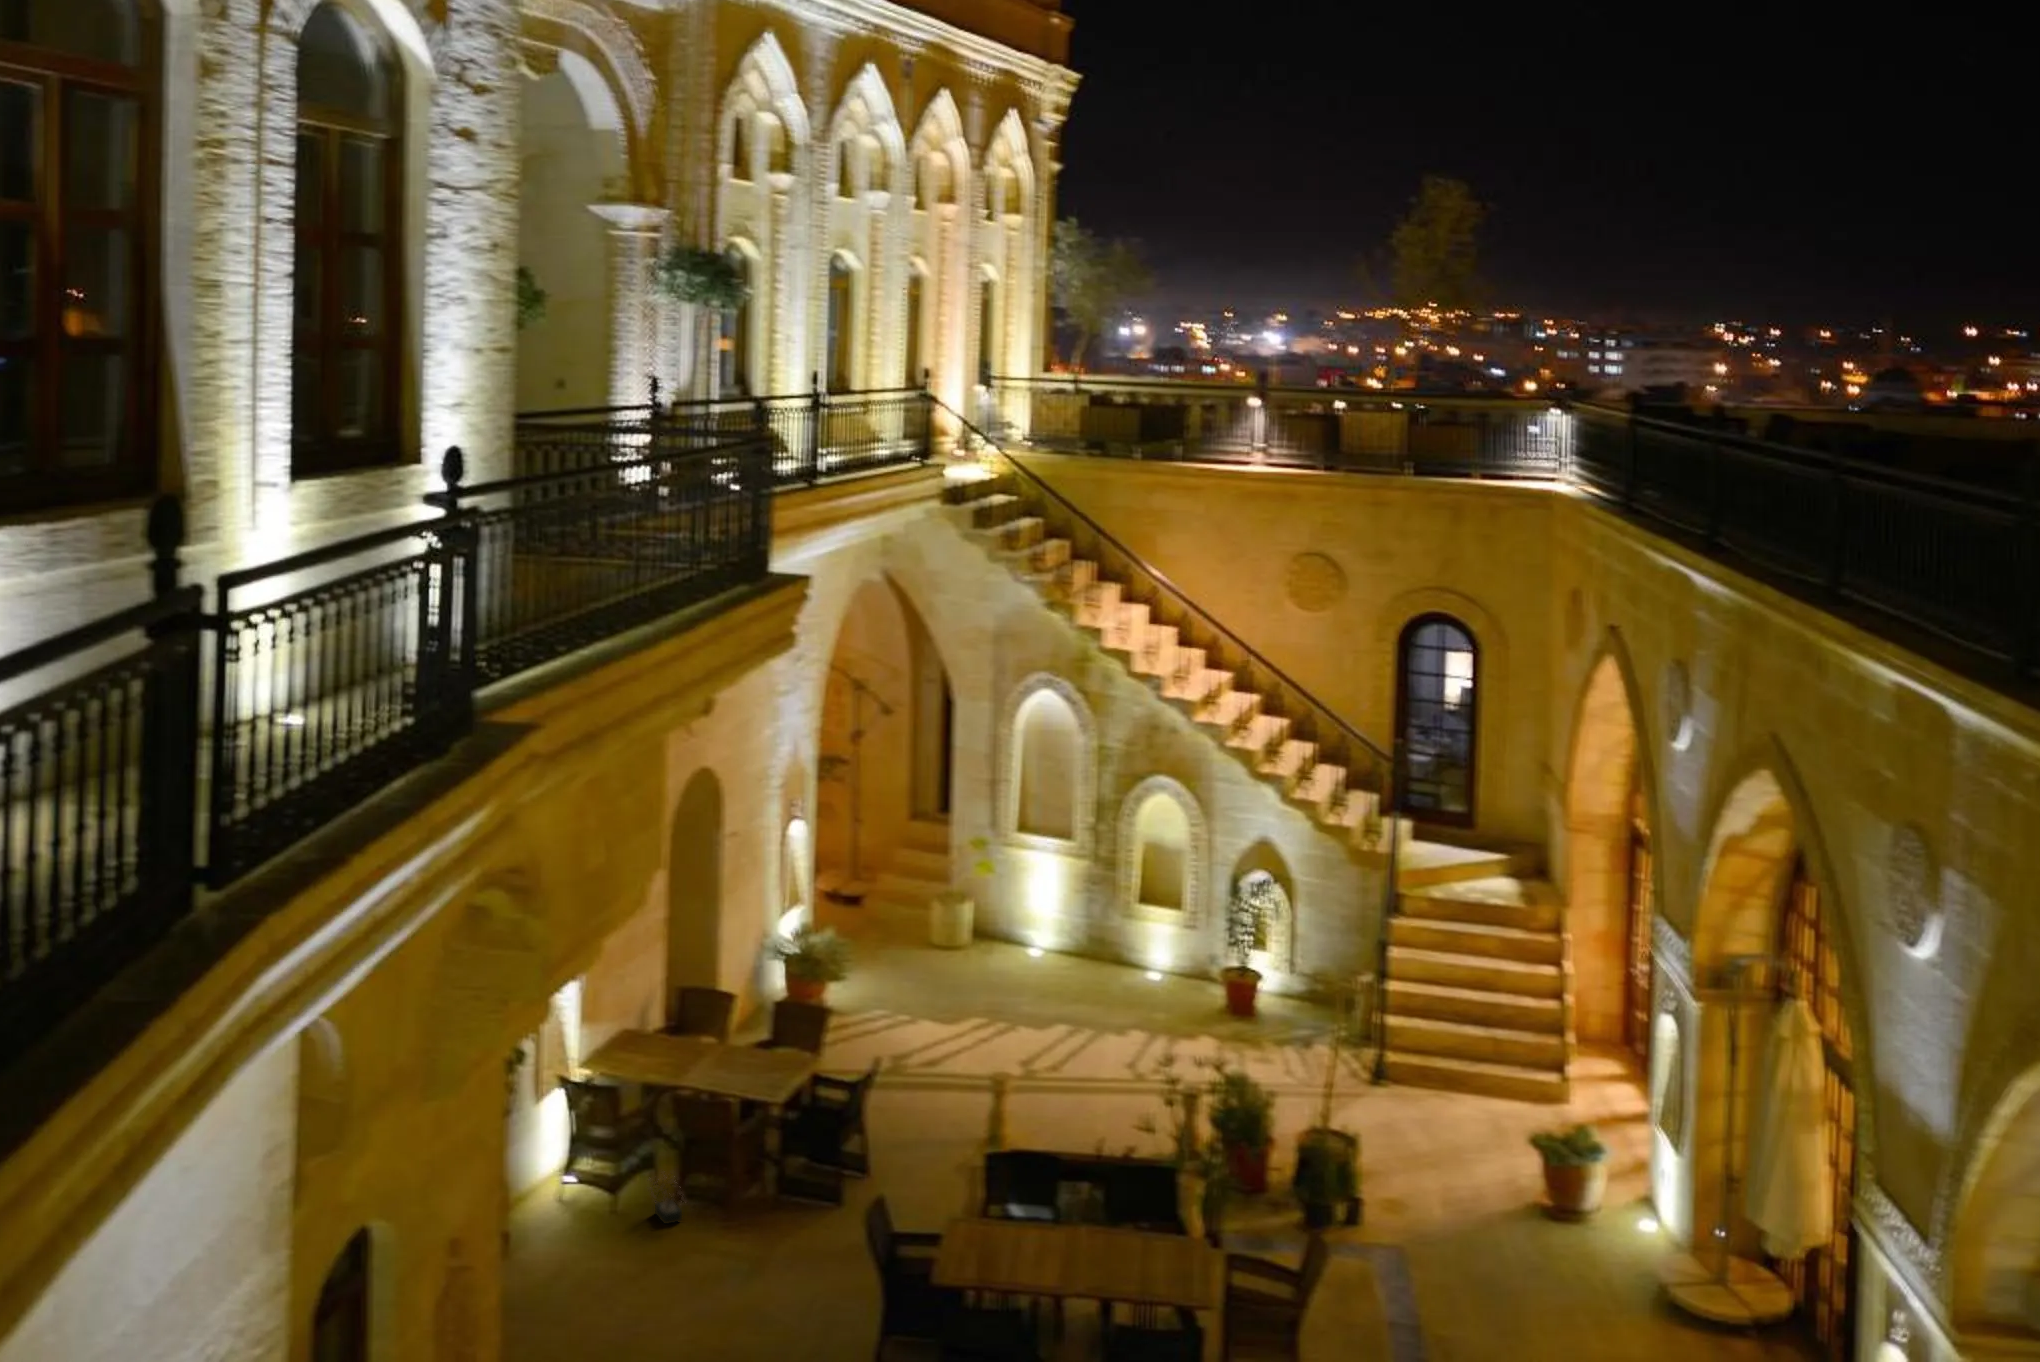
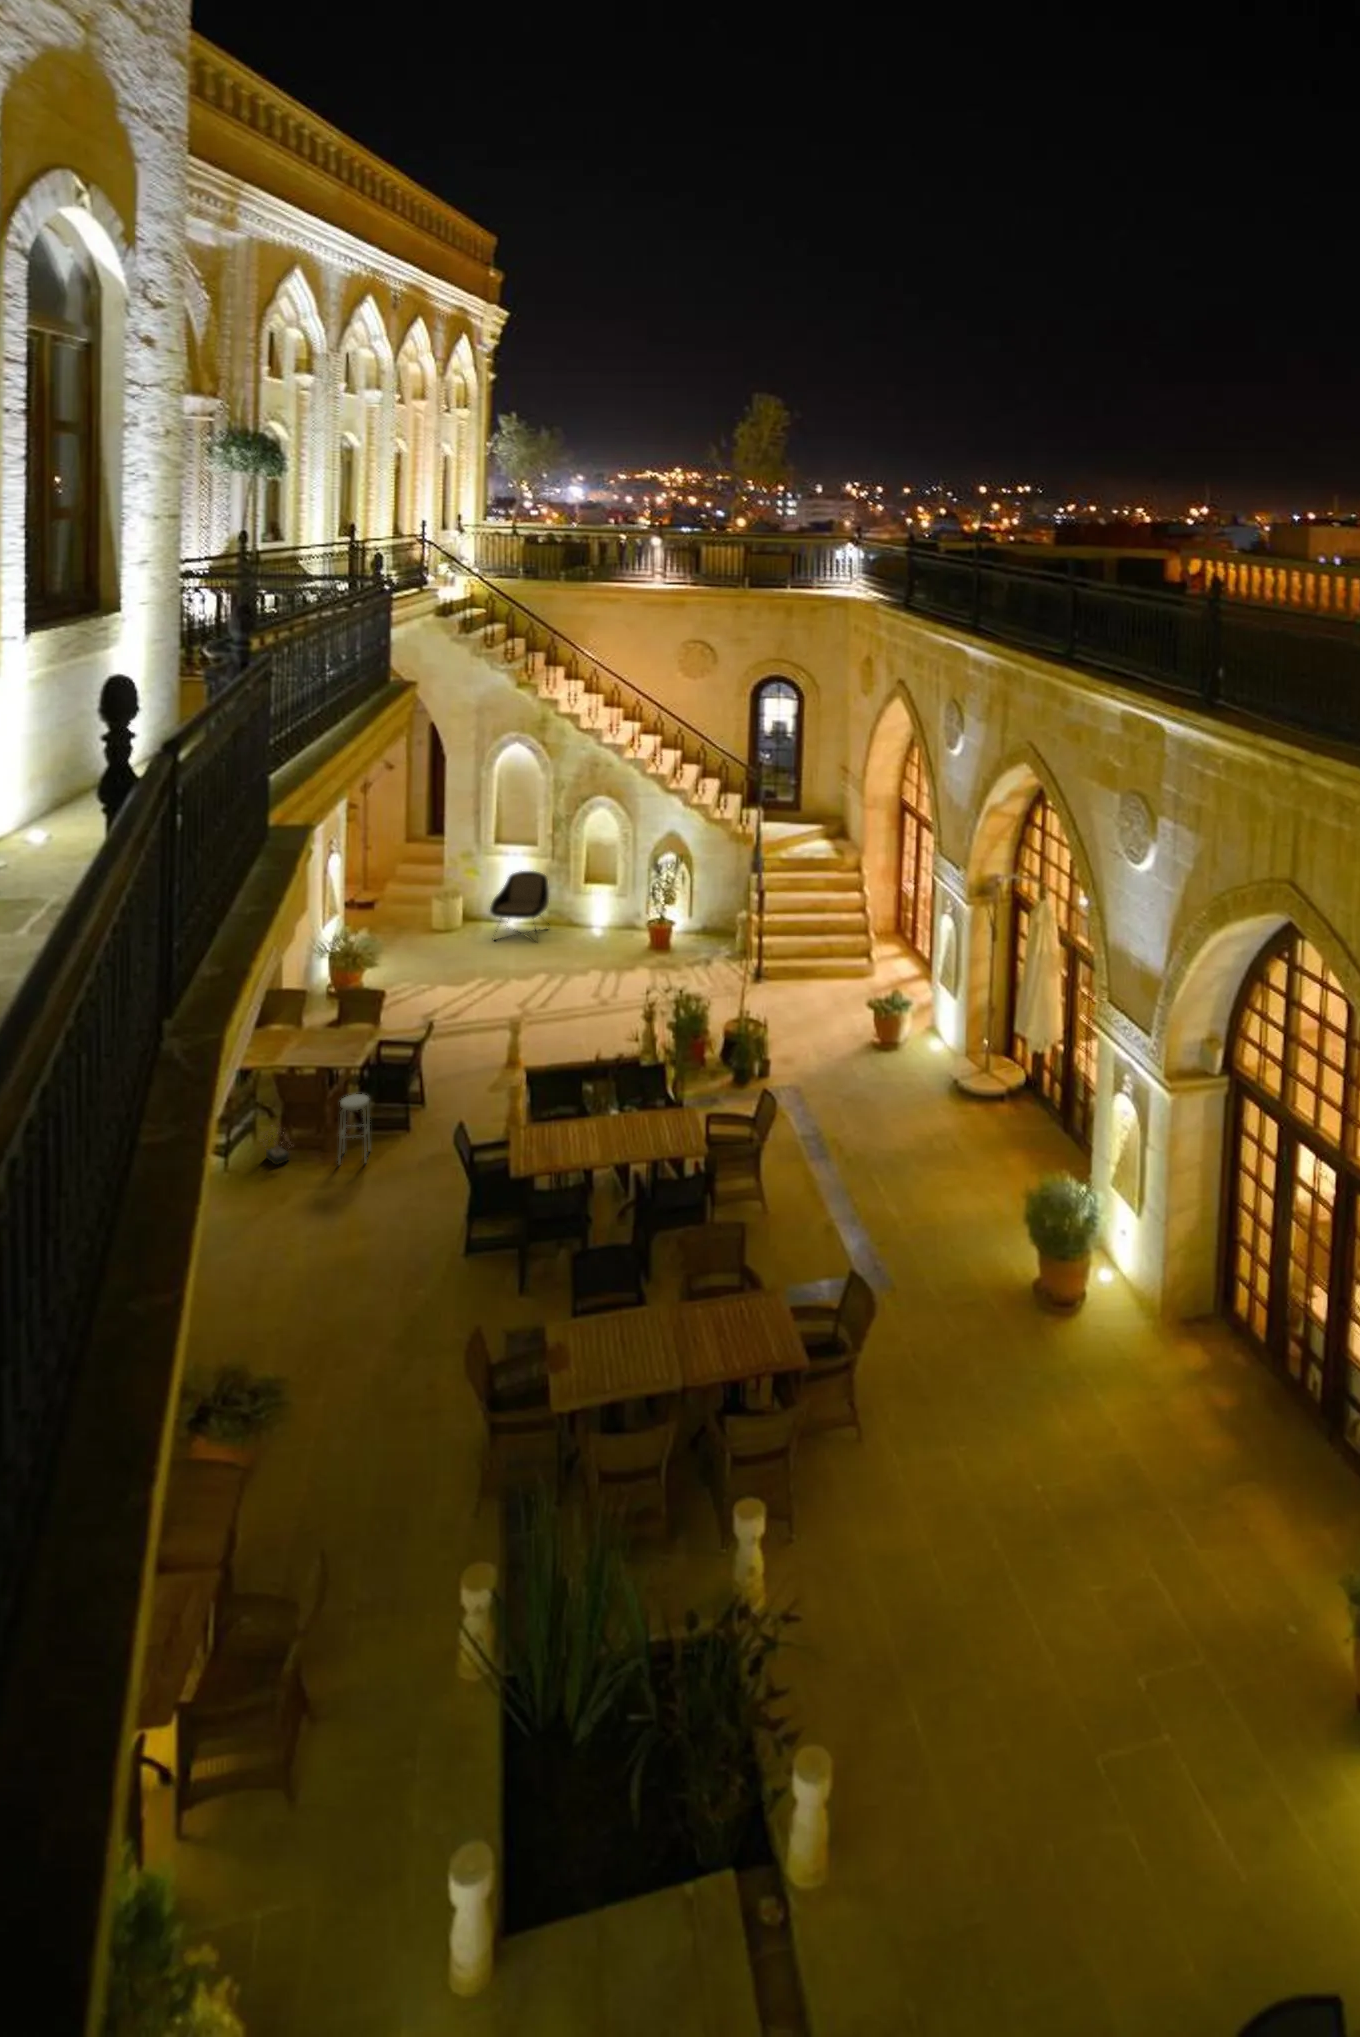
lounge chair: none [1006,877,1091,982] -> present [490,871,549,939]
stool: none [739,1145,783,1241] -> present [338,1094,370,1163]

